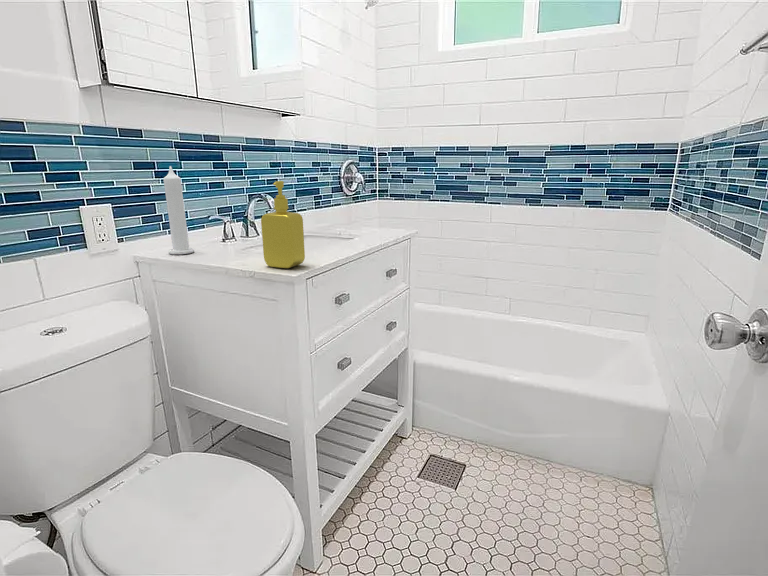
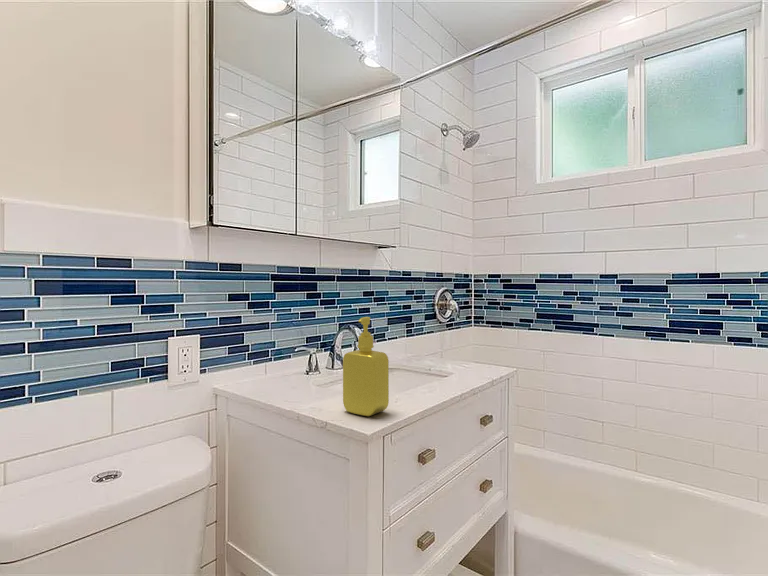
candle: present [164,166,194,254] -> none [250,298,275,389]

